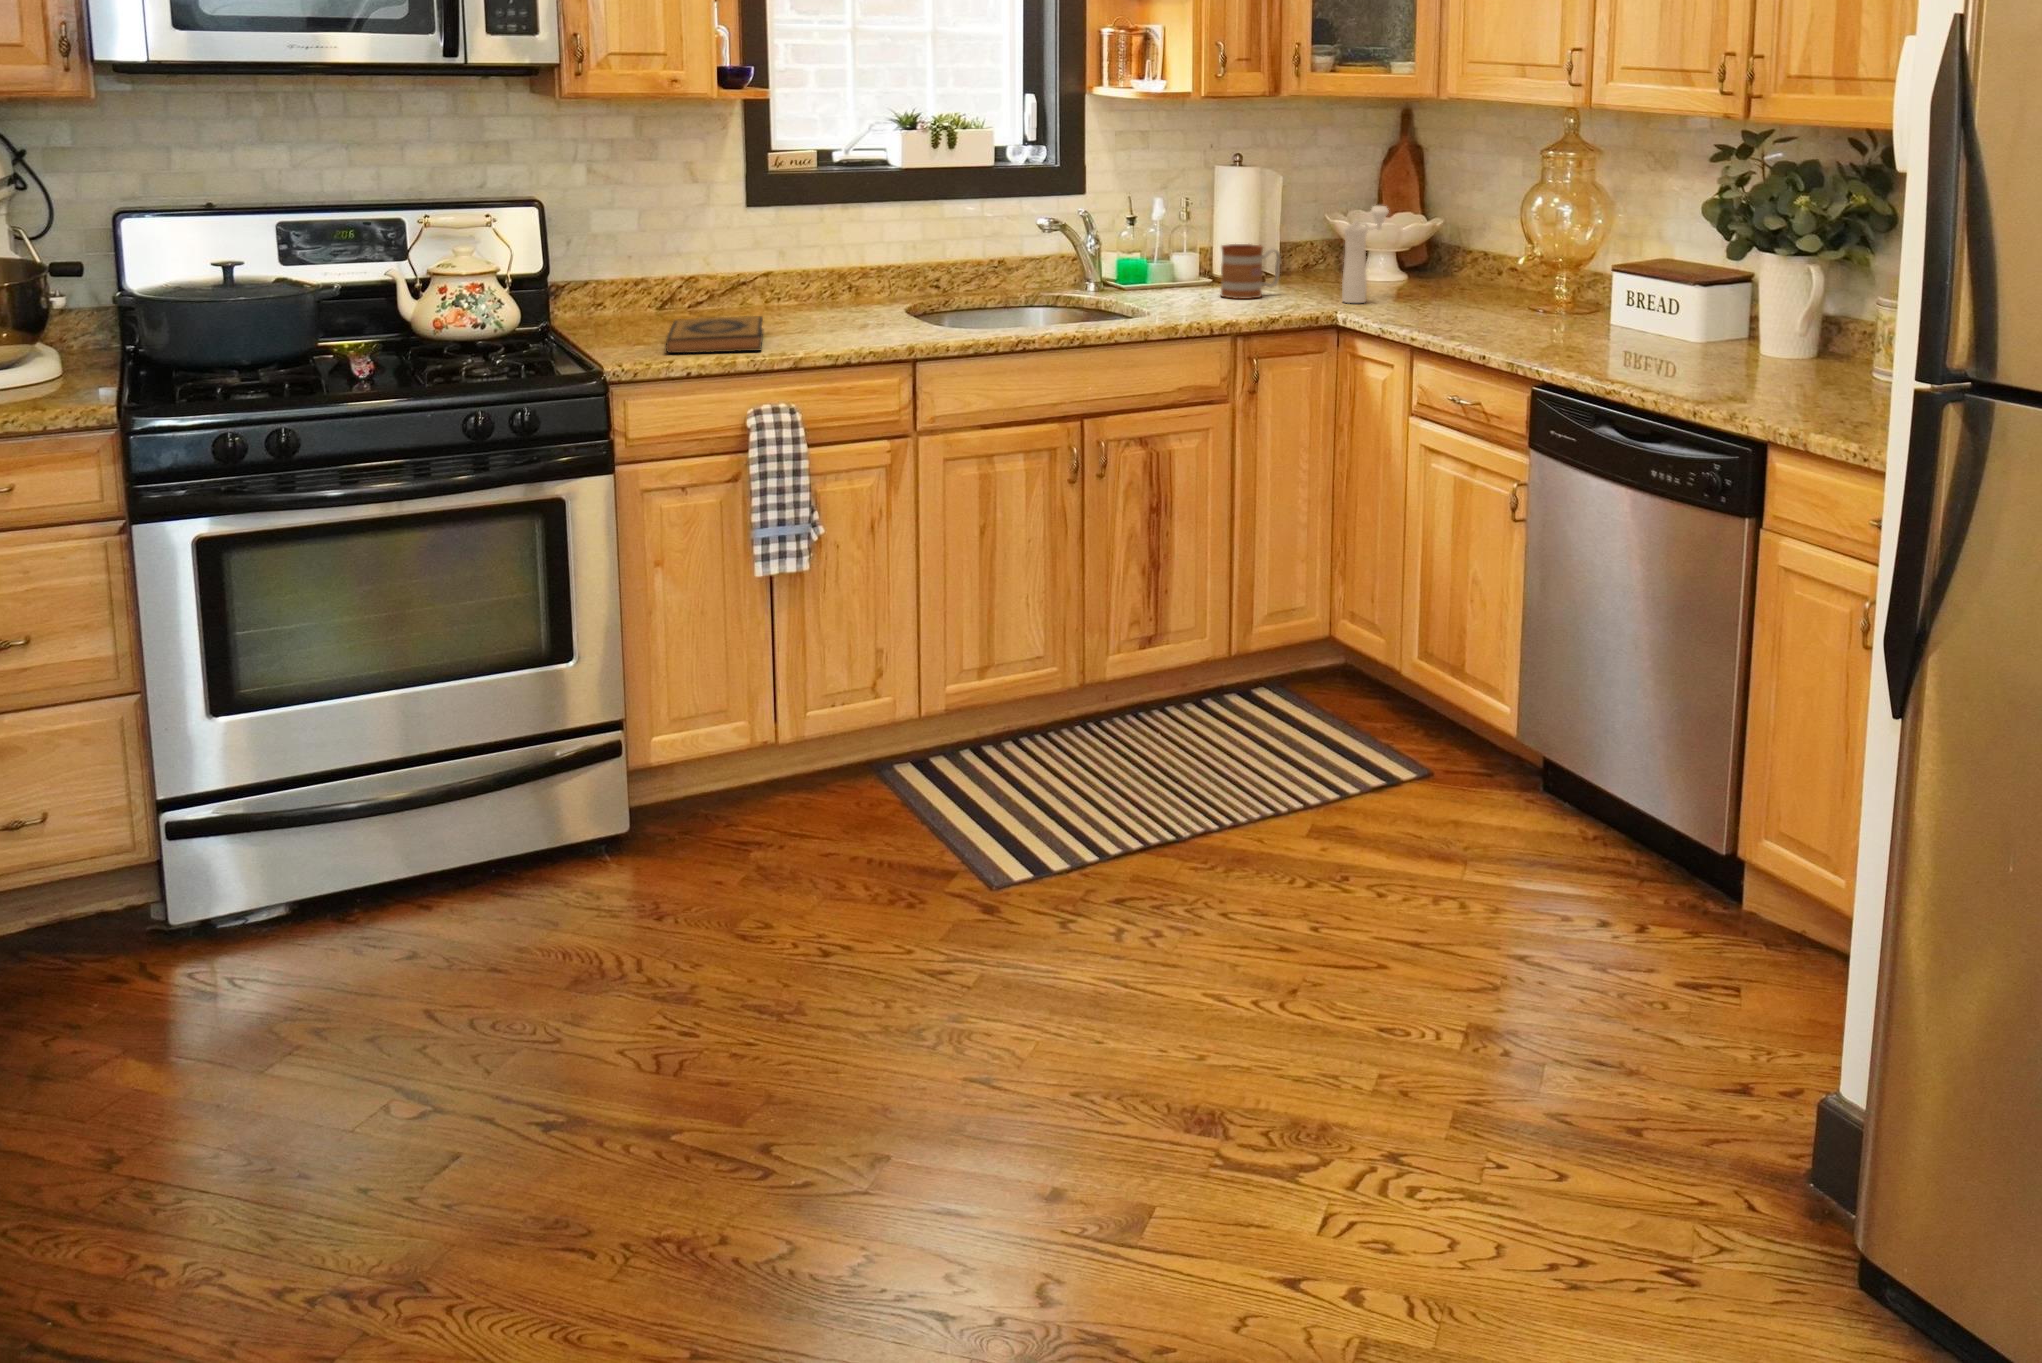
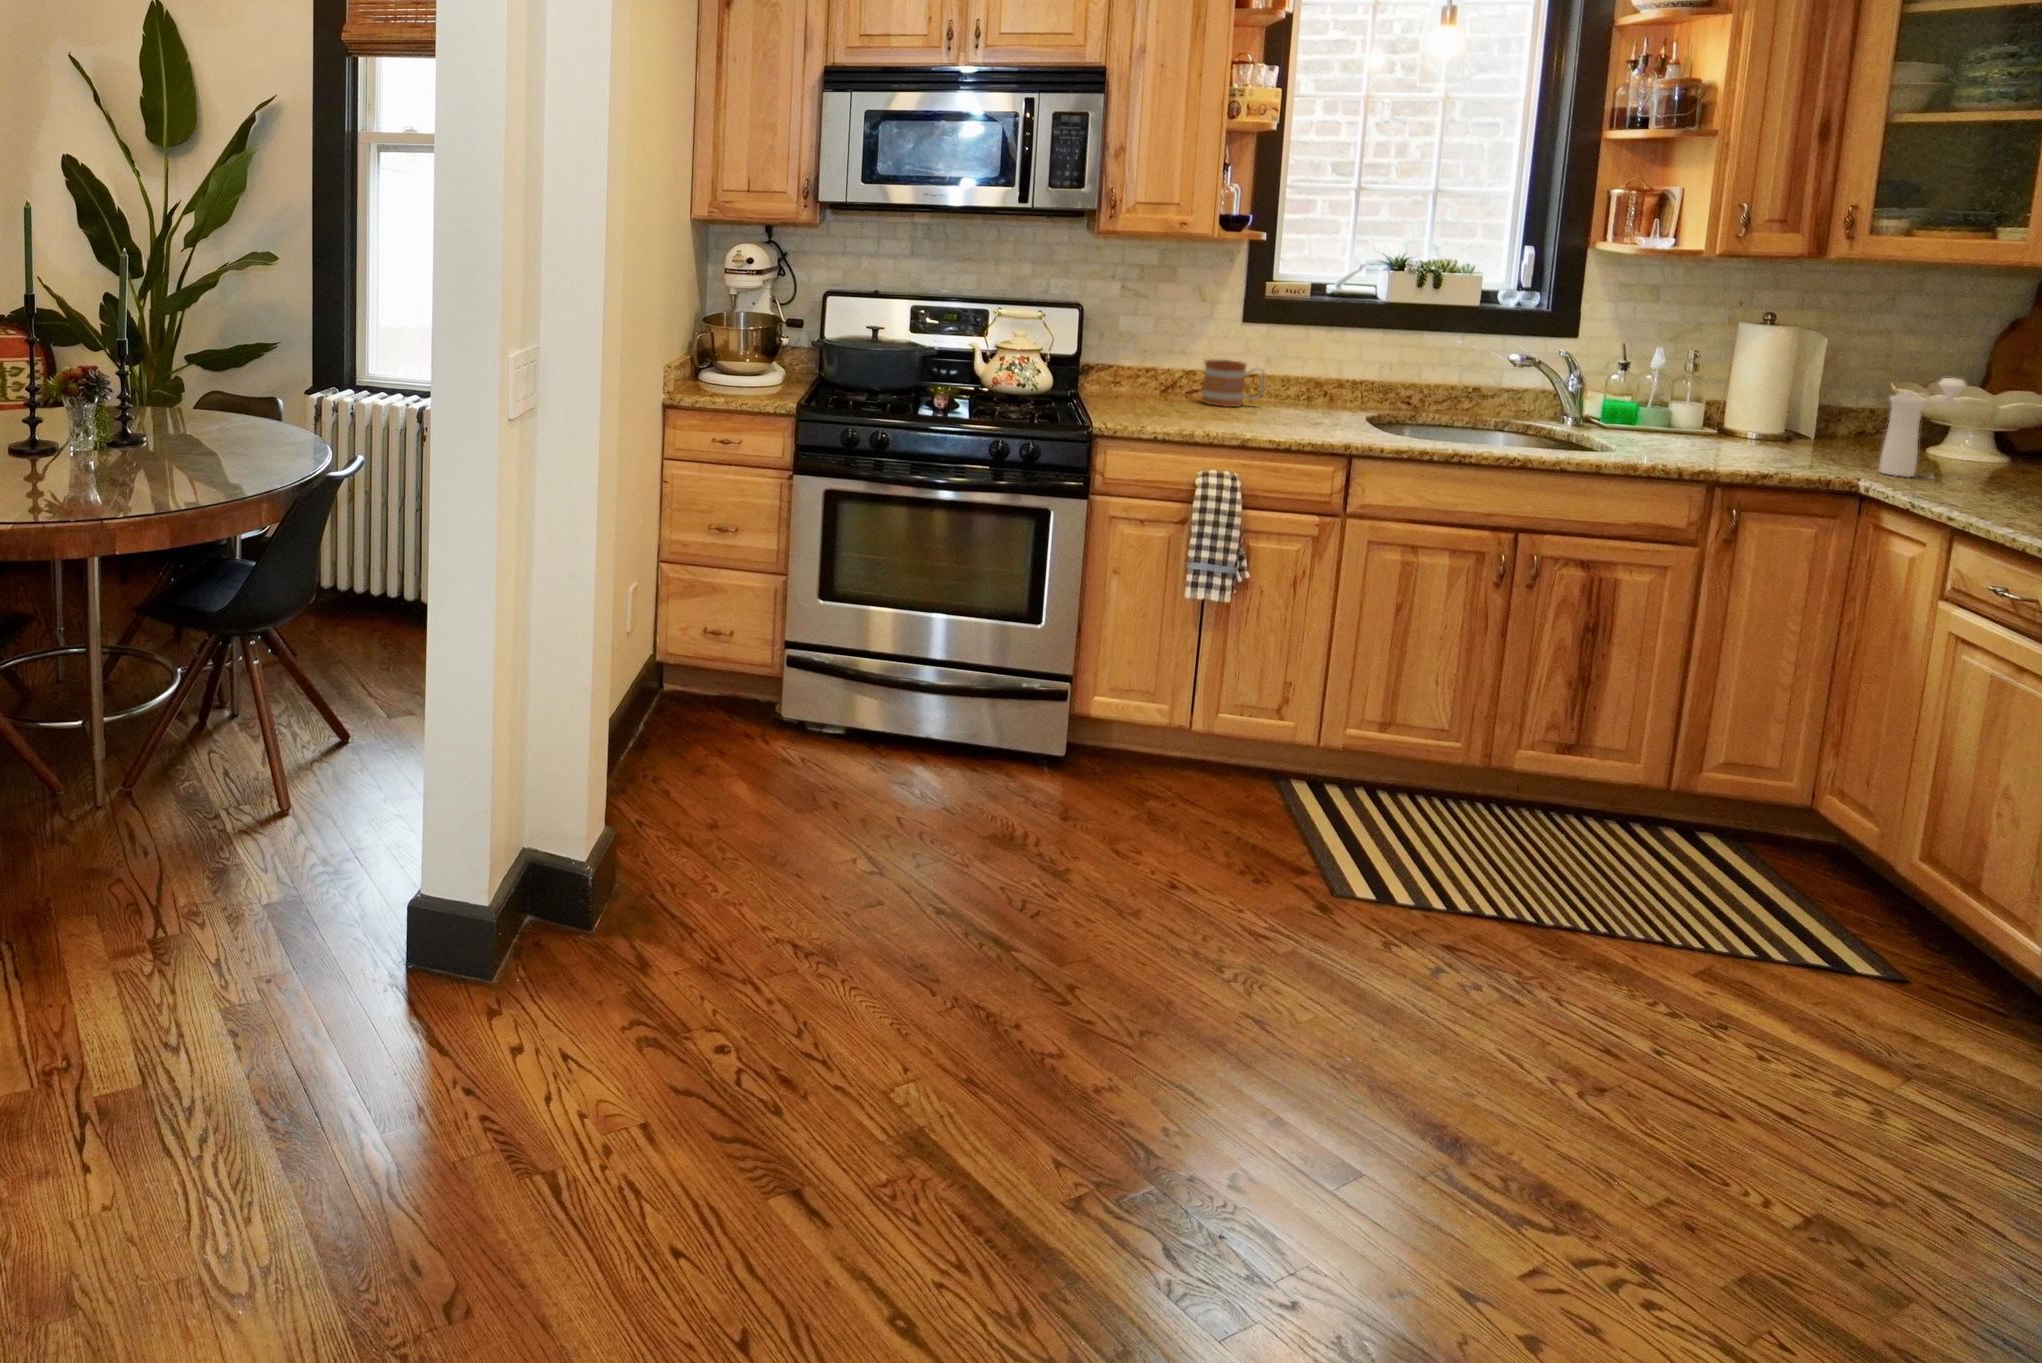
mug: present [1221,244,1281,299] -> present [1202,360,1265,407]
hardback book: present [666,316,763,353] -> none [1140,400,1229,430]

